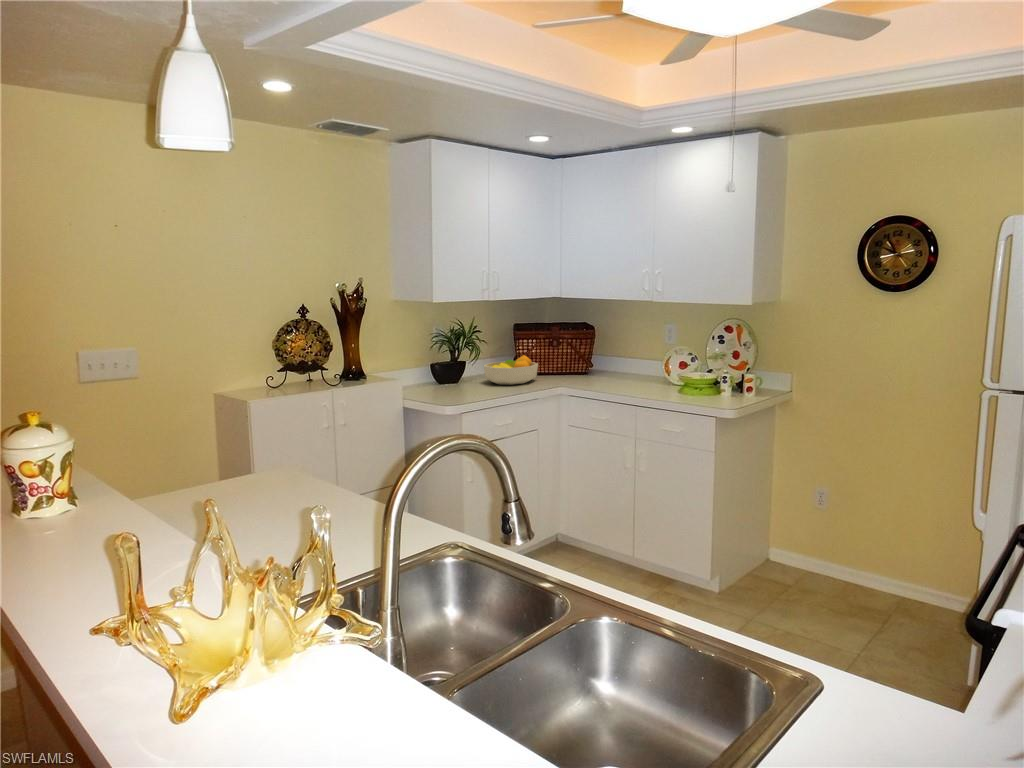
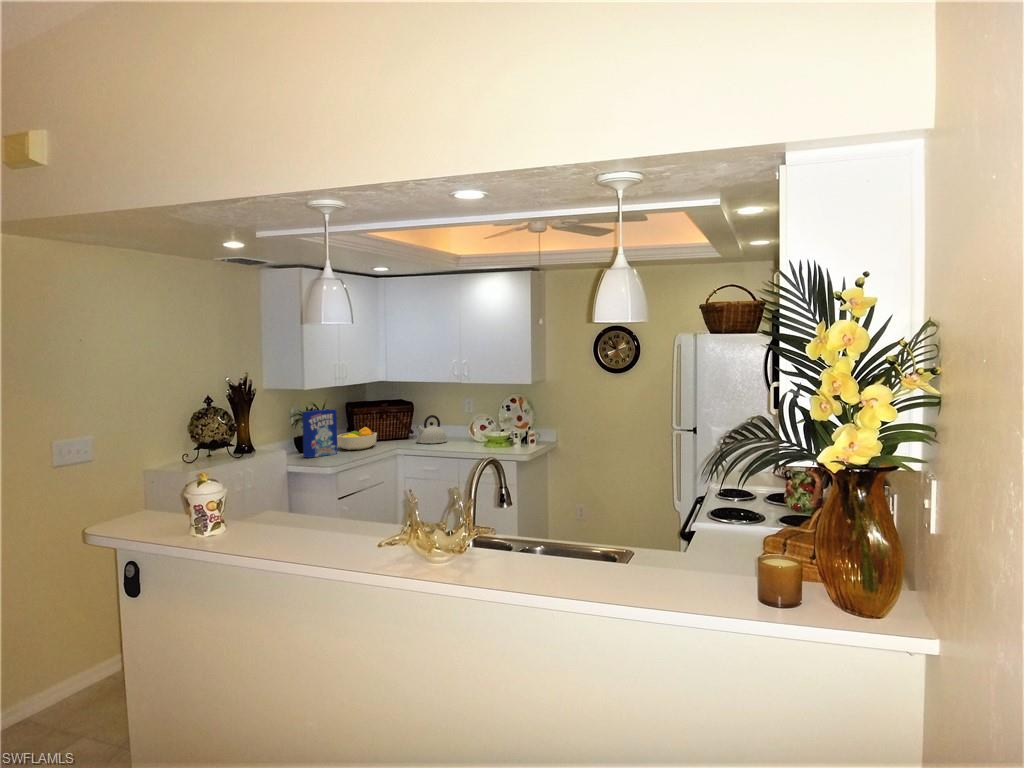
cereal box: none [435,330,480,392] -> present [302,409,337,458]
kettle: none [589,344,633,383] -> present [415,415,447,444]

